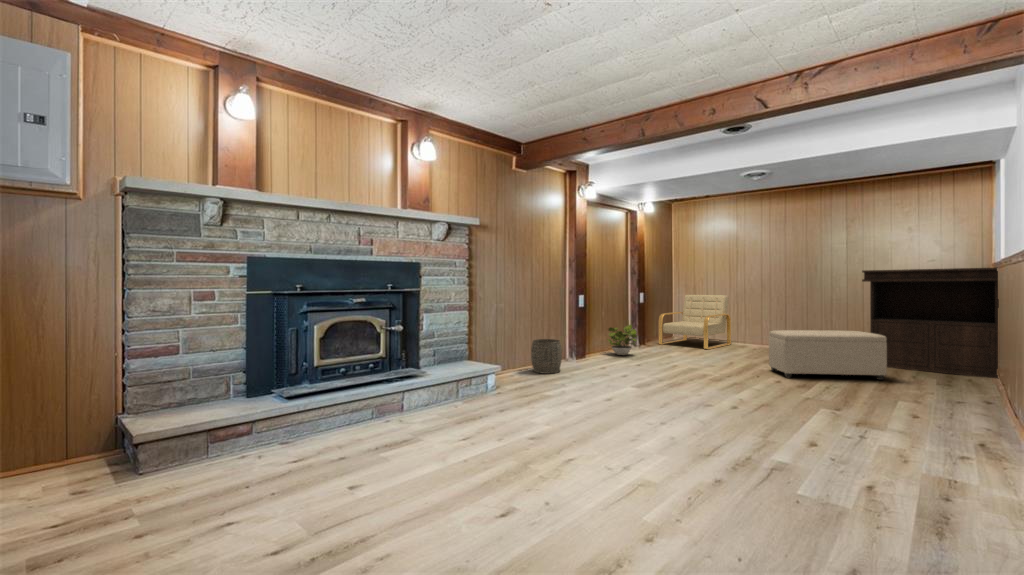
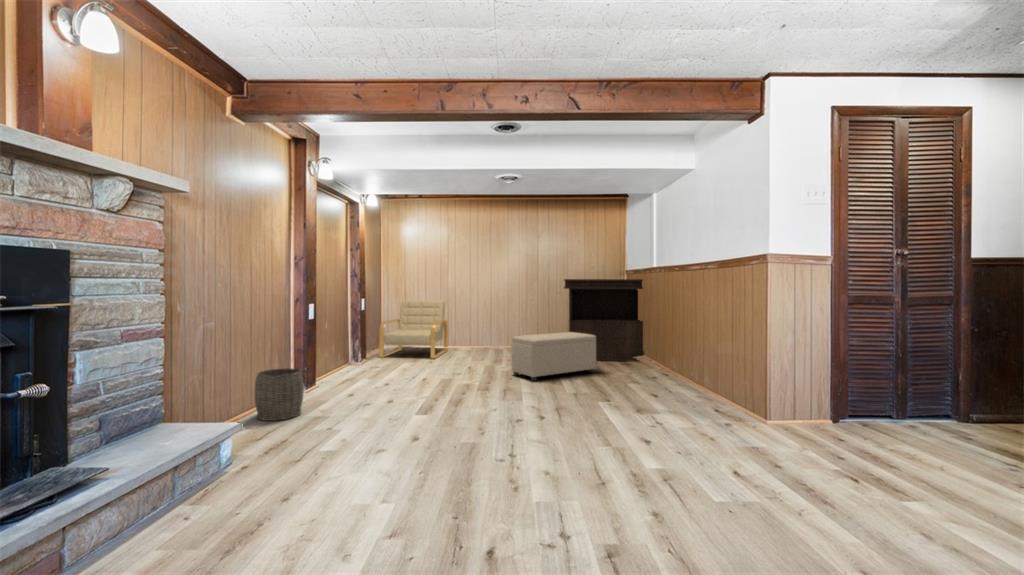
potted plant: present [607,325,637,355] -> none [335,338,376,377]

